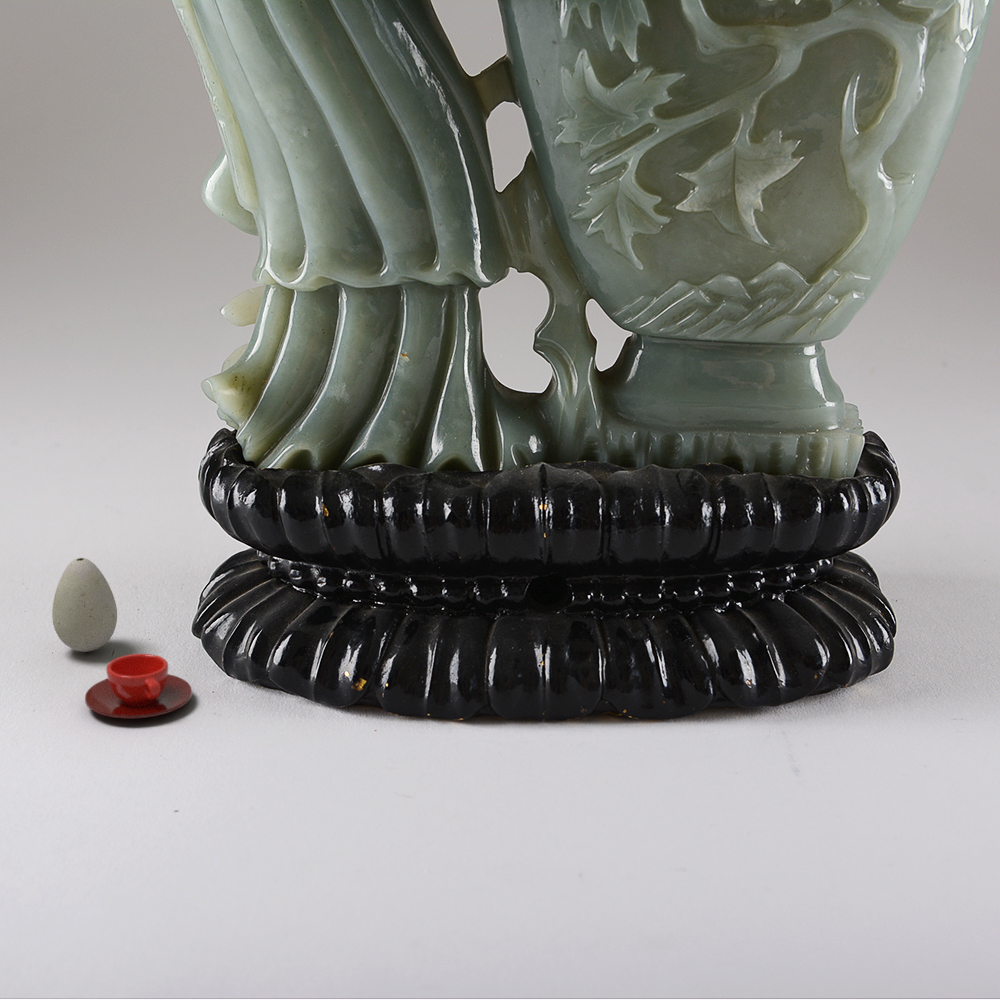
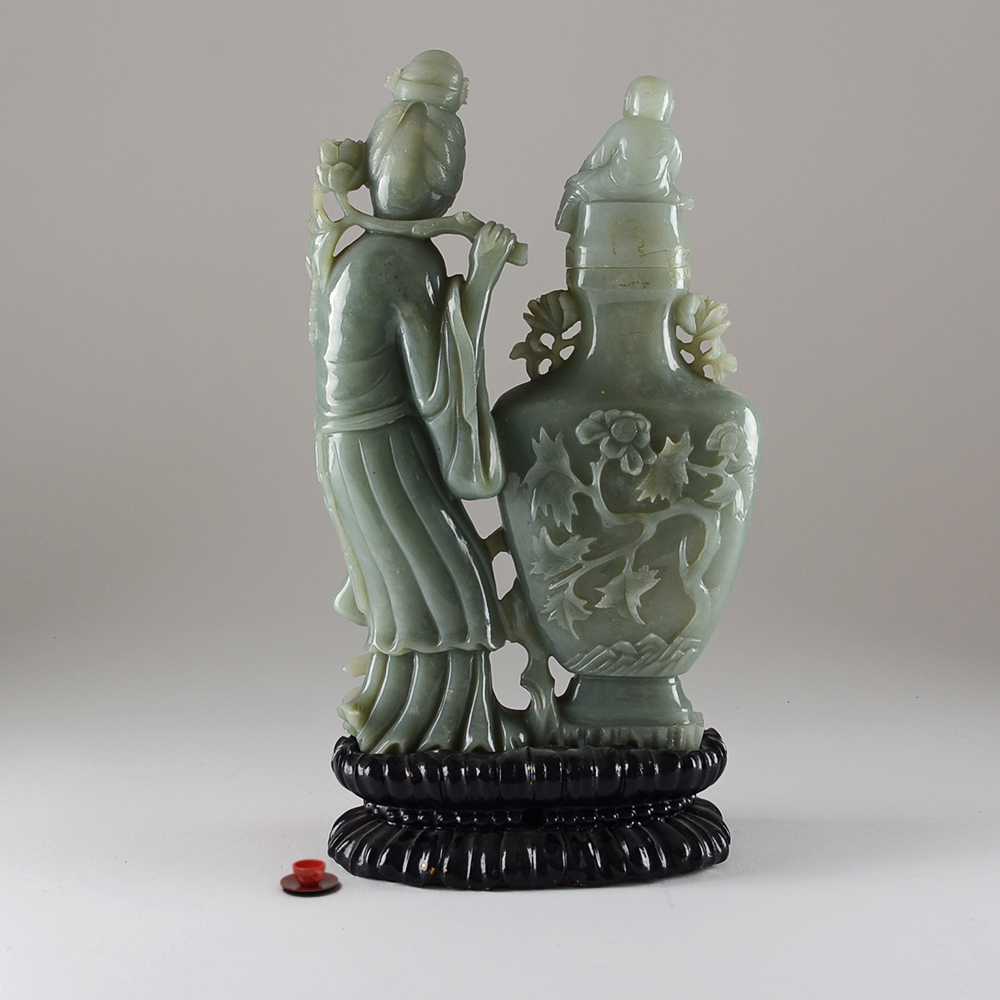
decorative egg: present [52,558,117,652] -> none [252,809,288,864]

